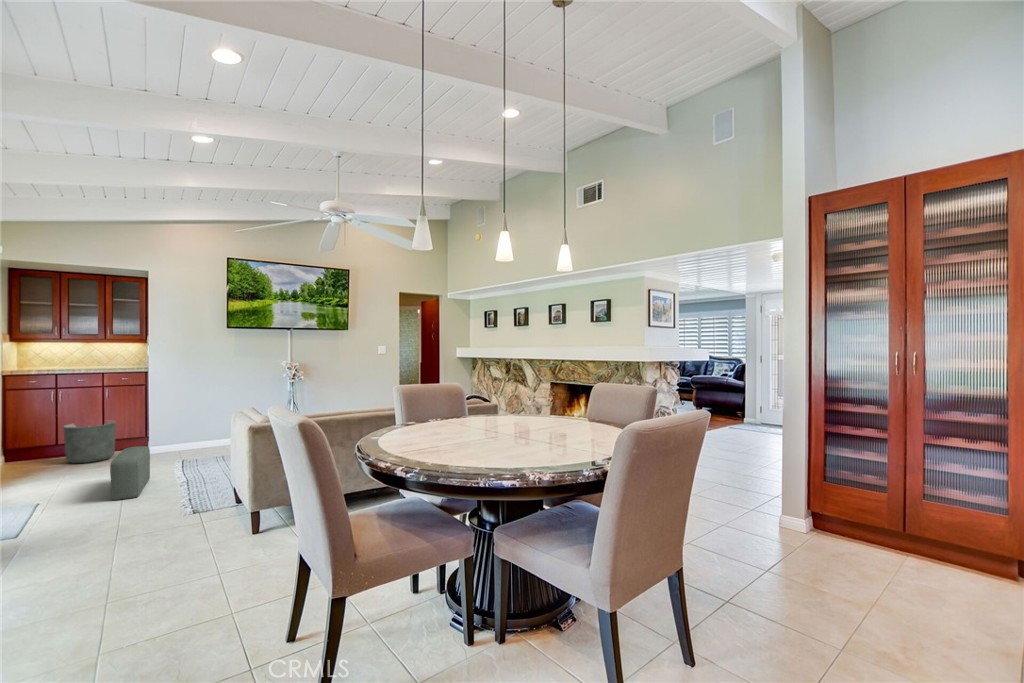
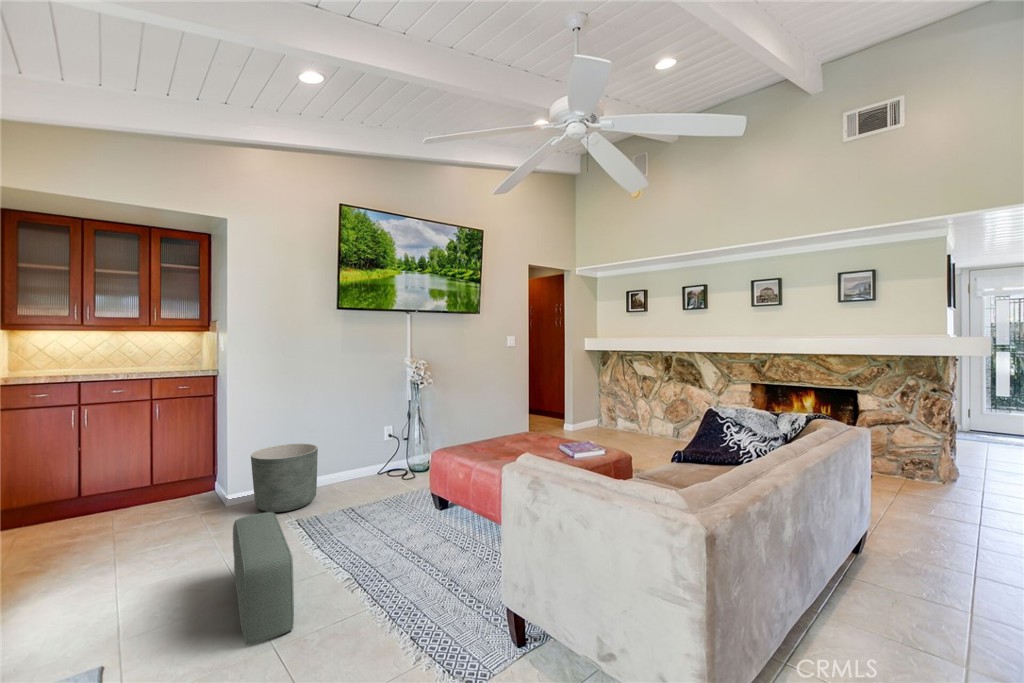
planter: present [63,421,116,463] -> present [251,444,318,512]

